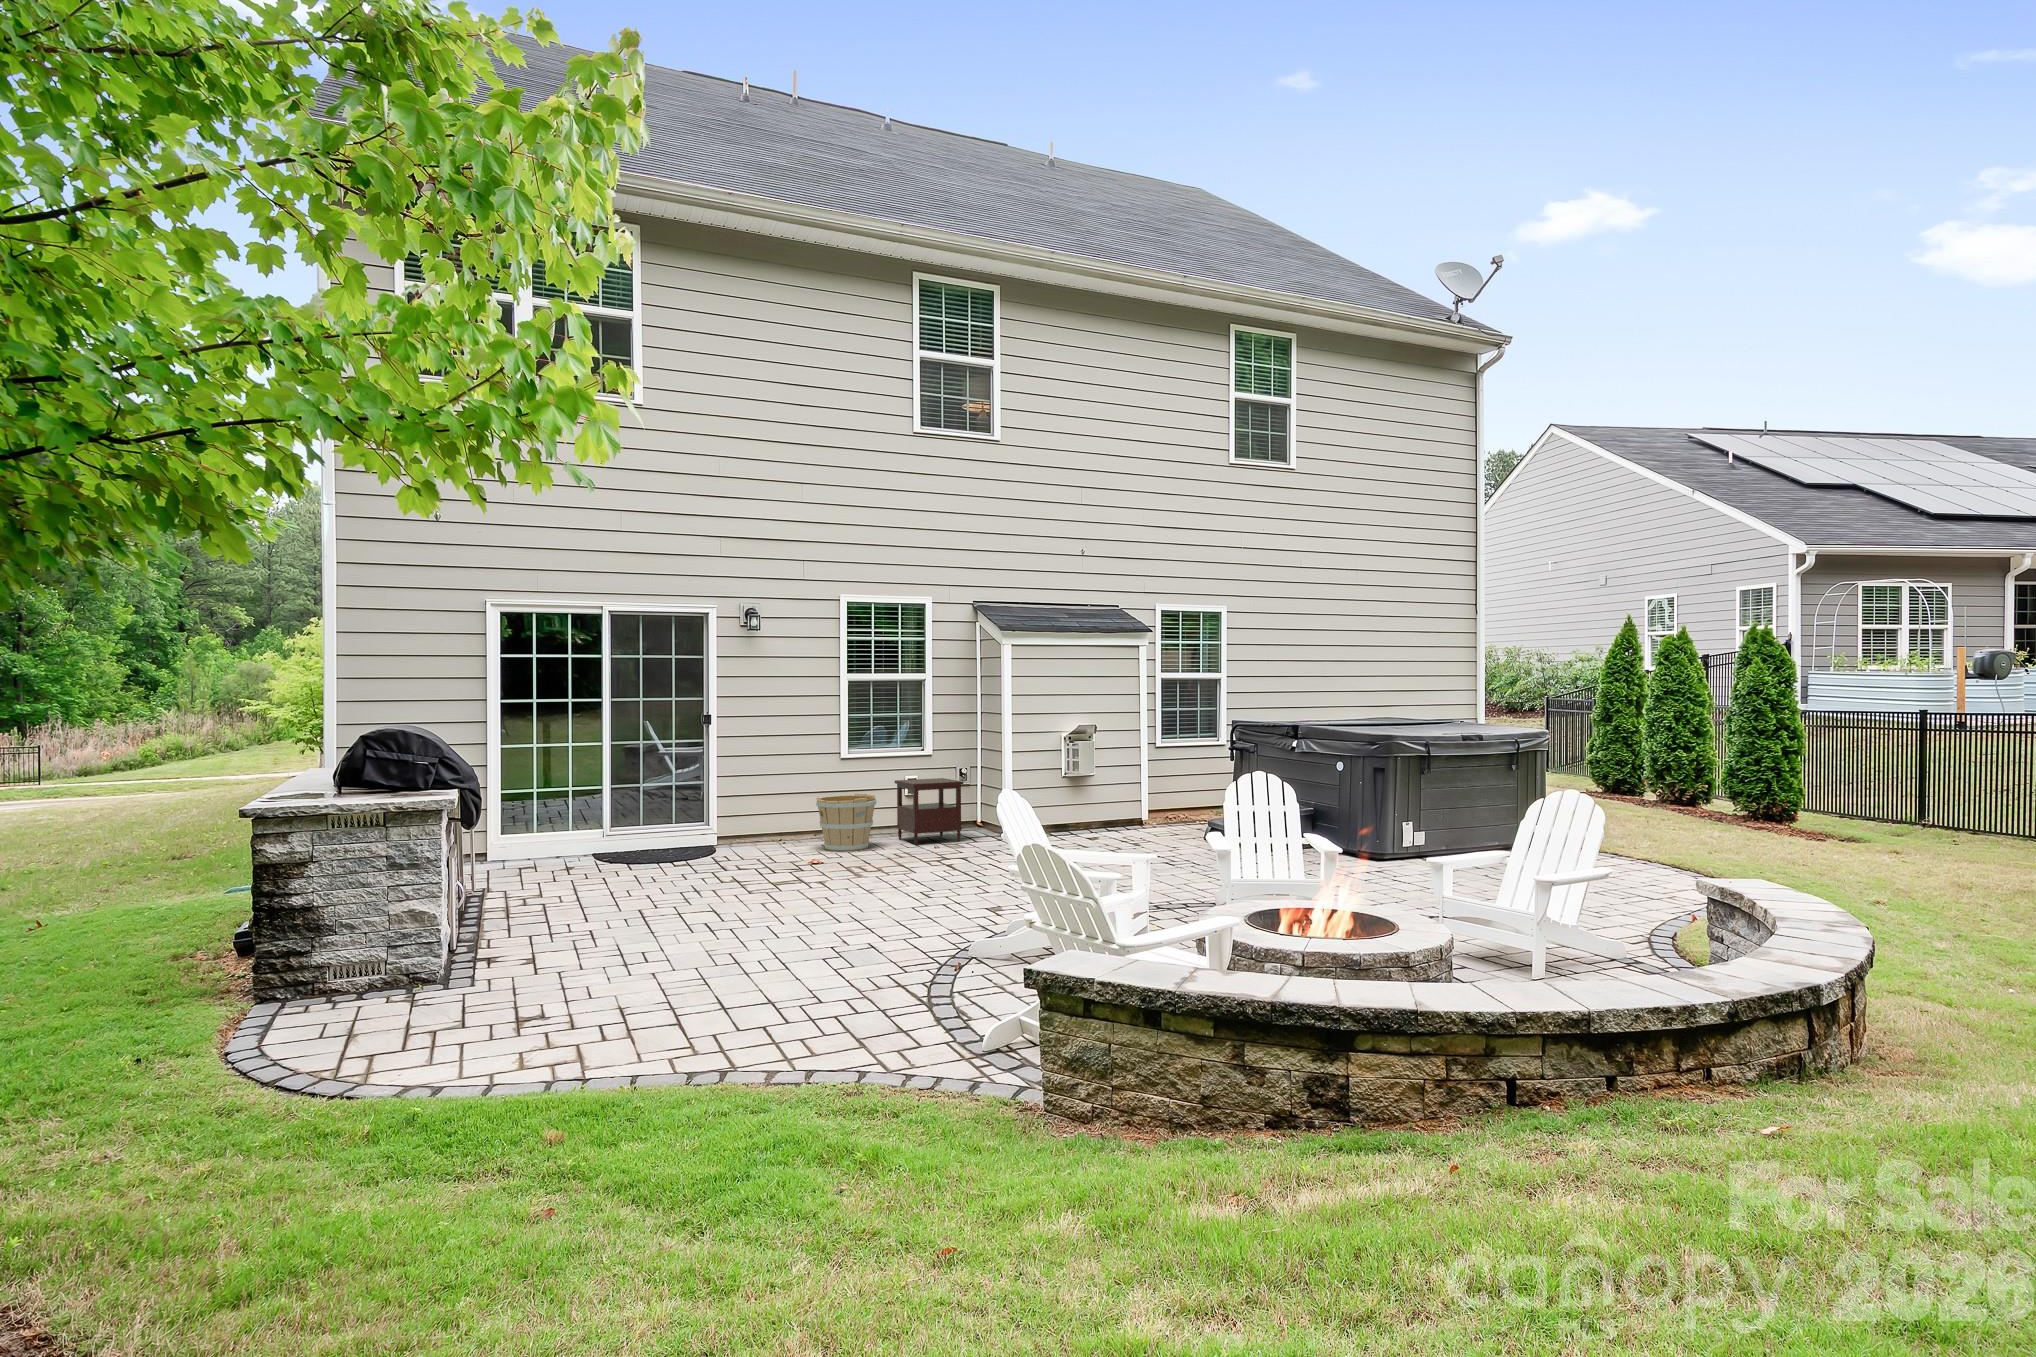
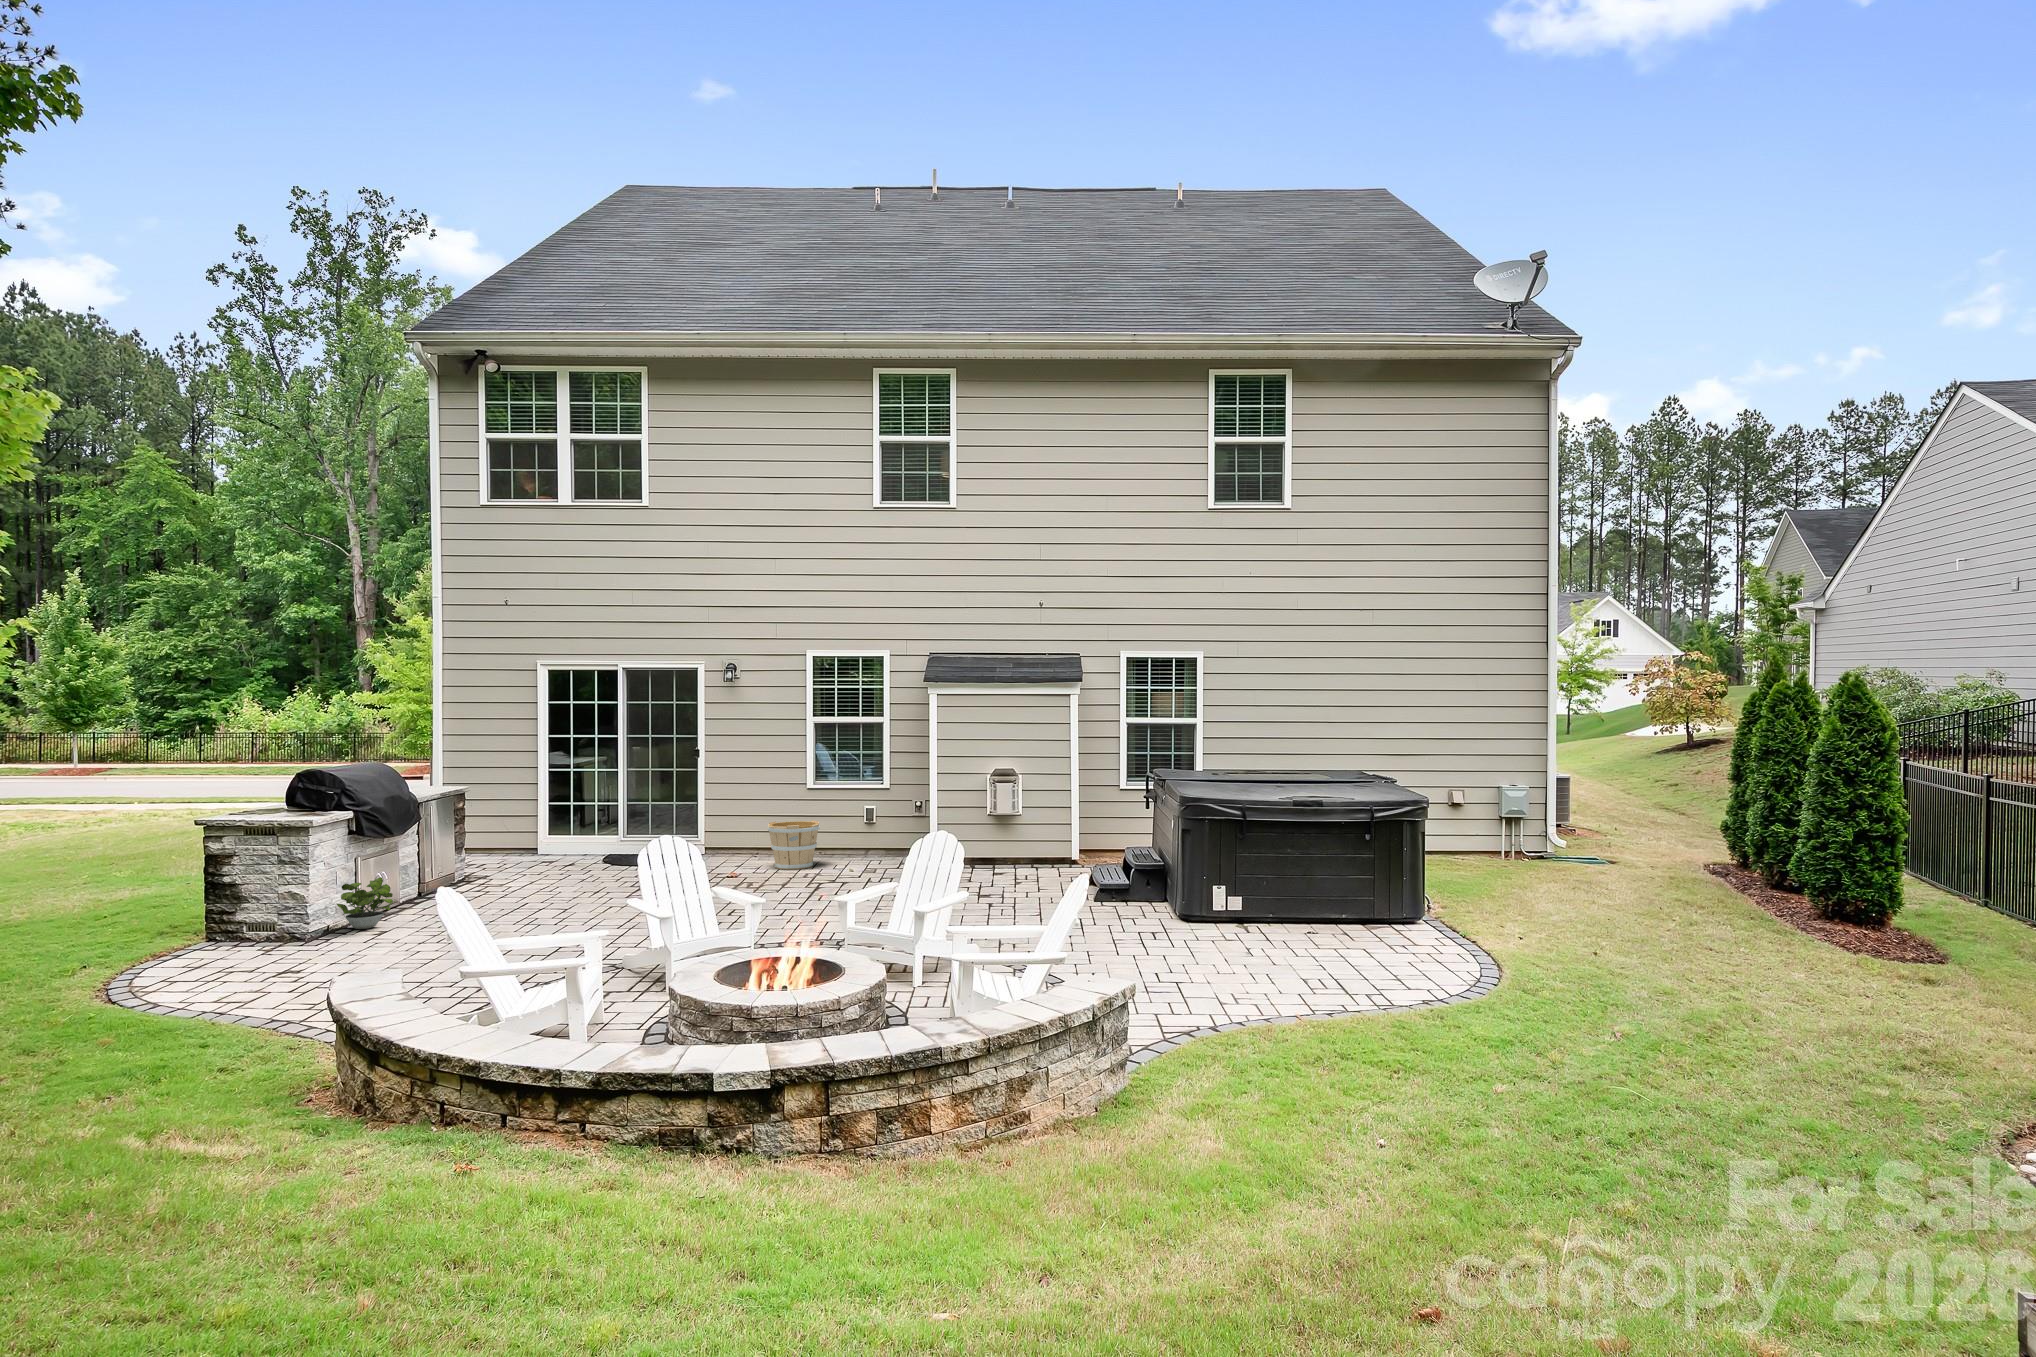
side table: present [895,778,963,845] -> none [842,810,896,869]
potted plant: none [461,879,557,959] -> present [337,877,395,929]

